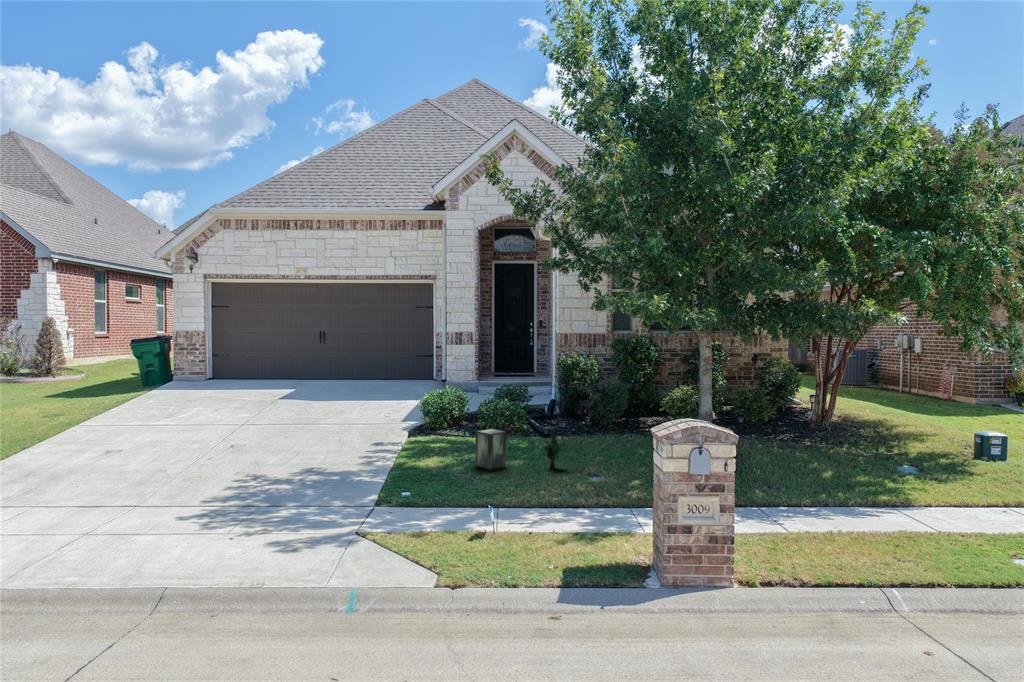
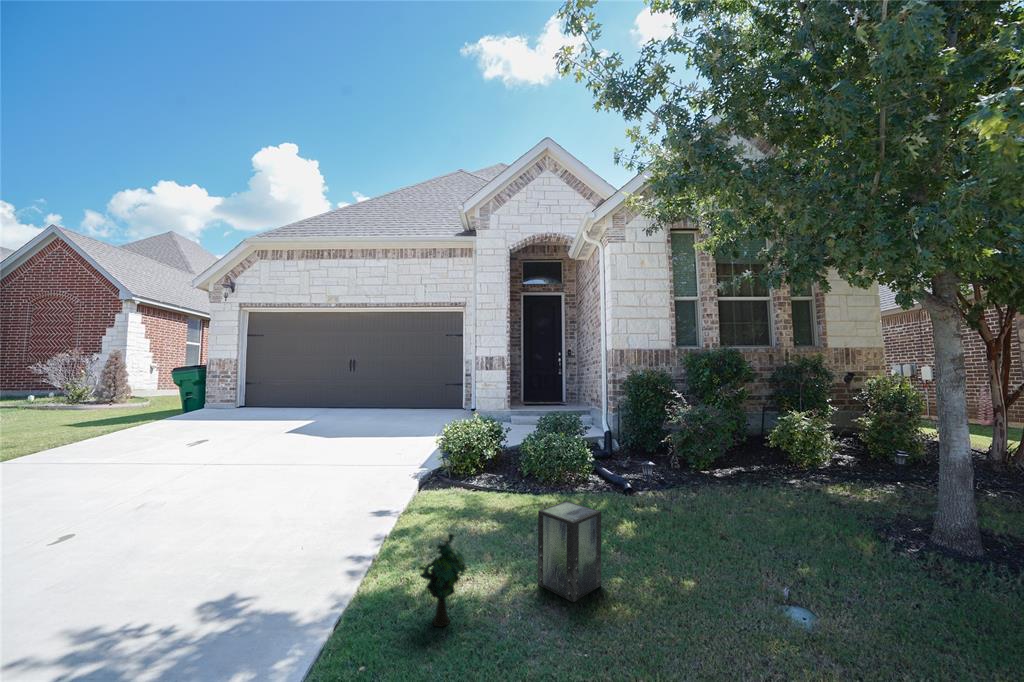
decorative plant: present [543,433,562,470] -> present [419,534,465,627]

